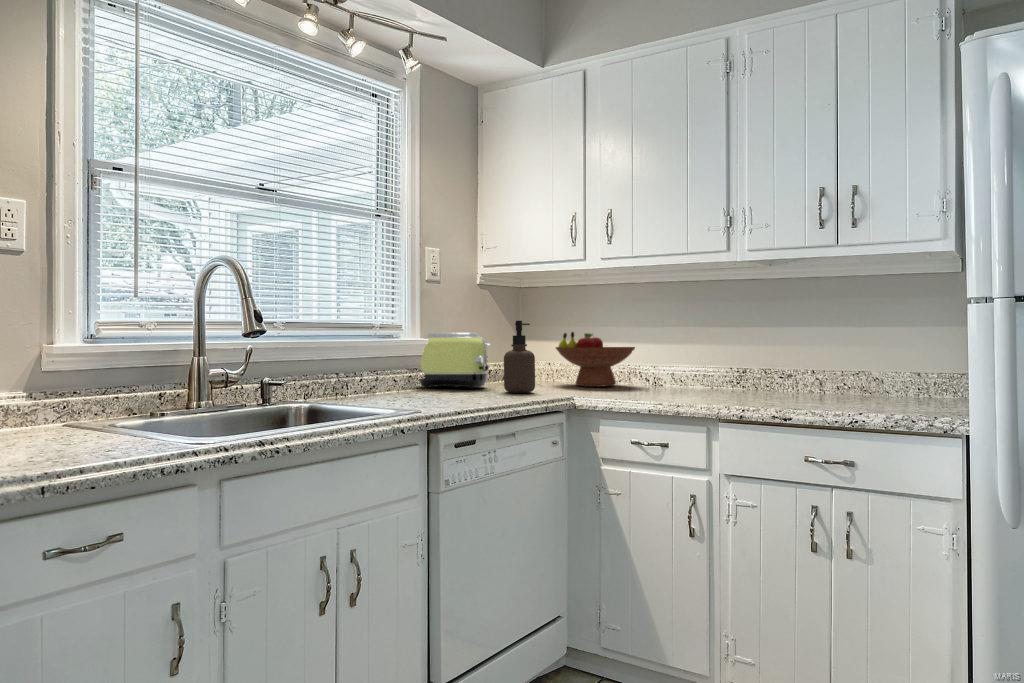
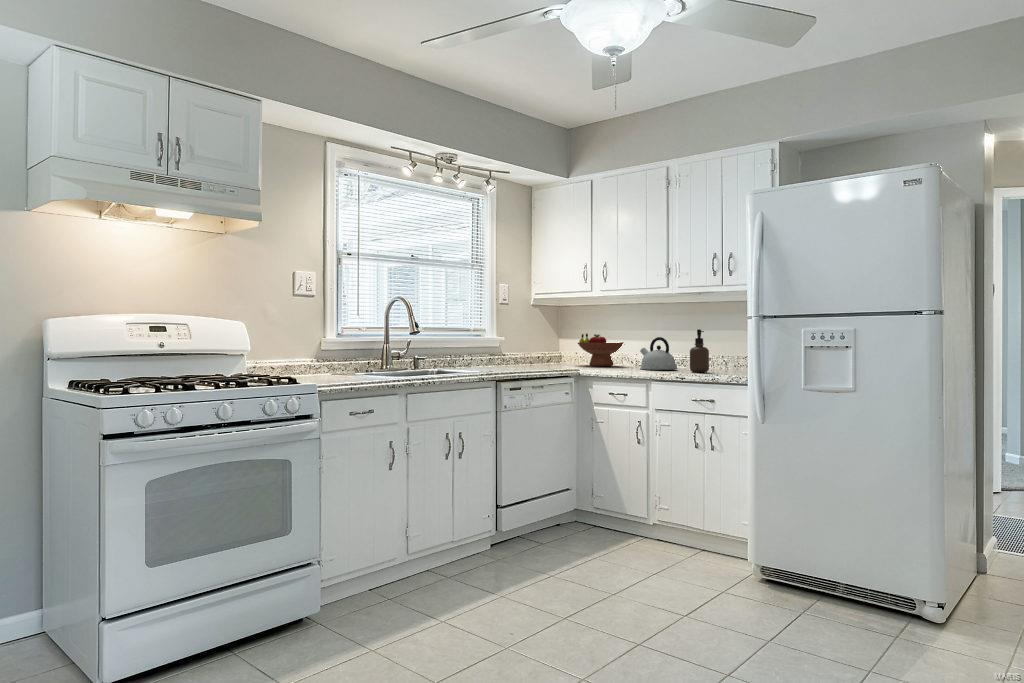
soap dispenser: present [504,321,535,393] -> present [690,329,709,372]
toaster: present [419,333,493,389] -> none [495,334,539,366]
kettle: none [666,338,733,395] -> present [640,337,678,370]

